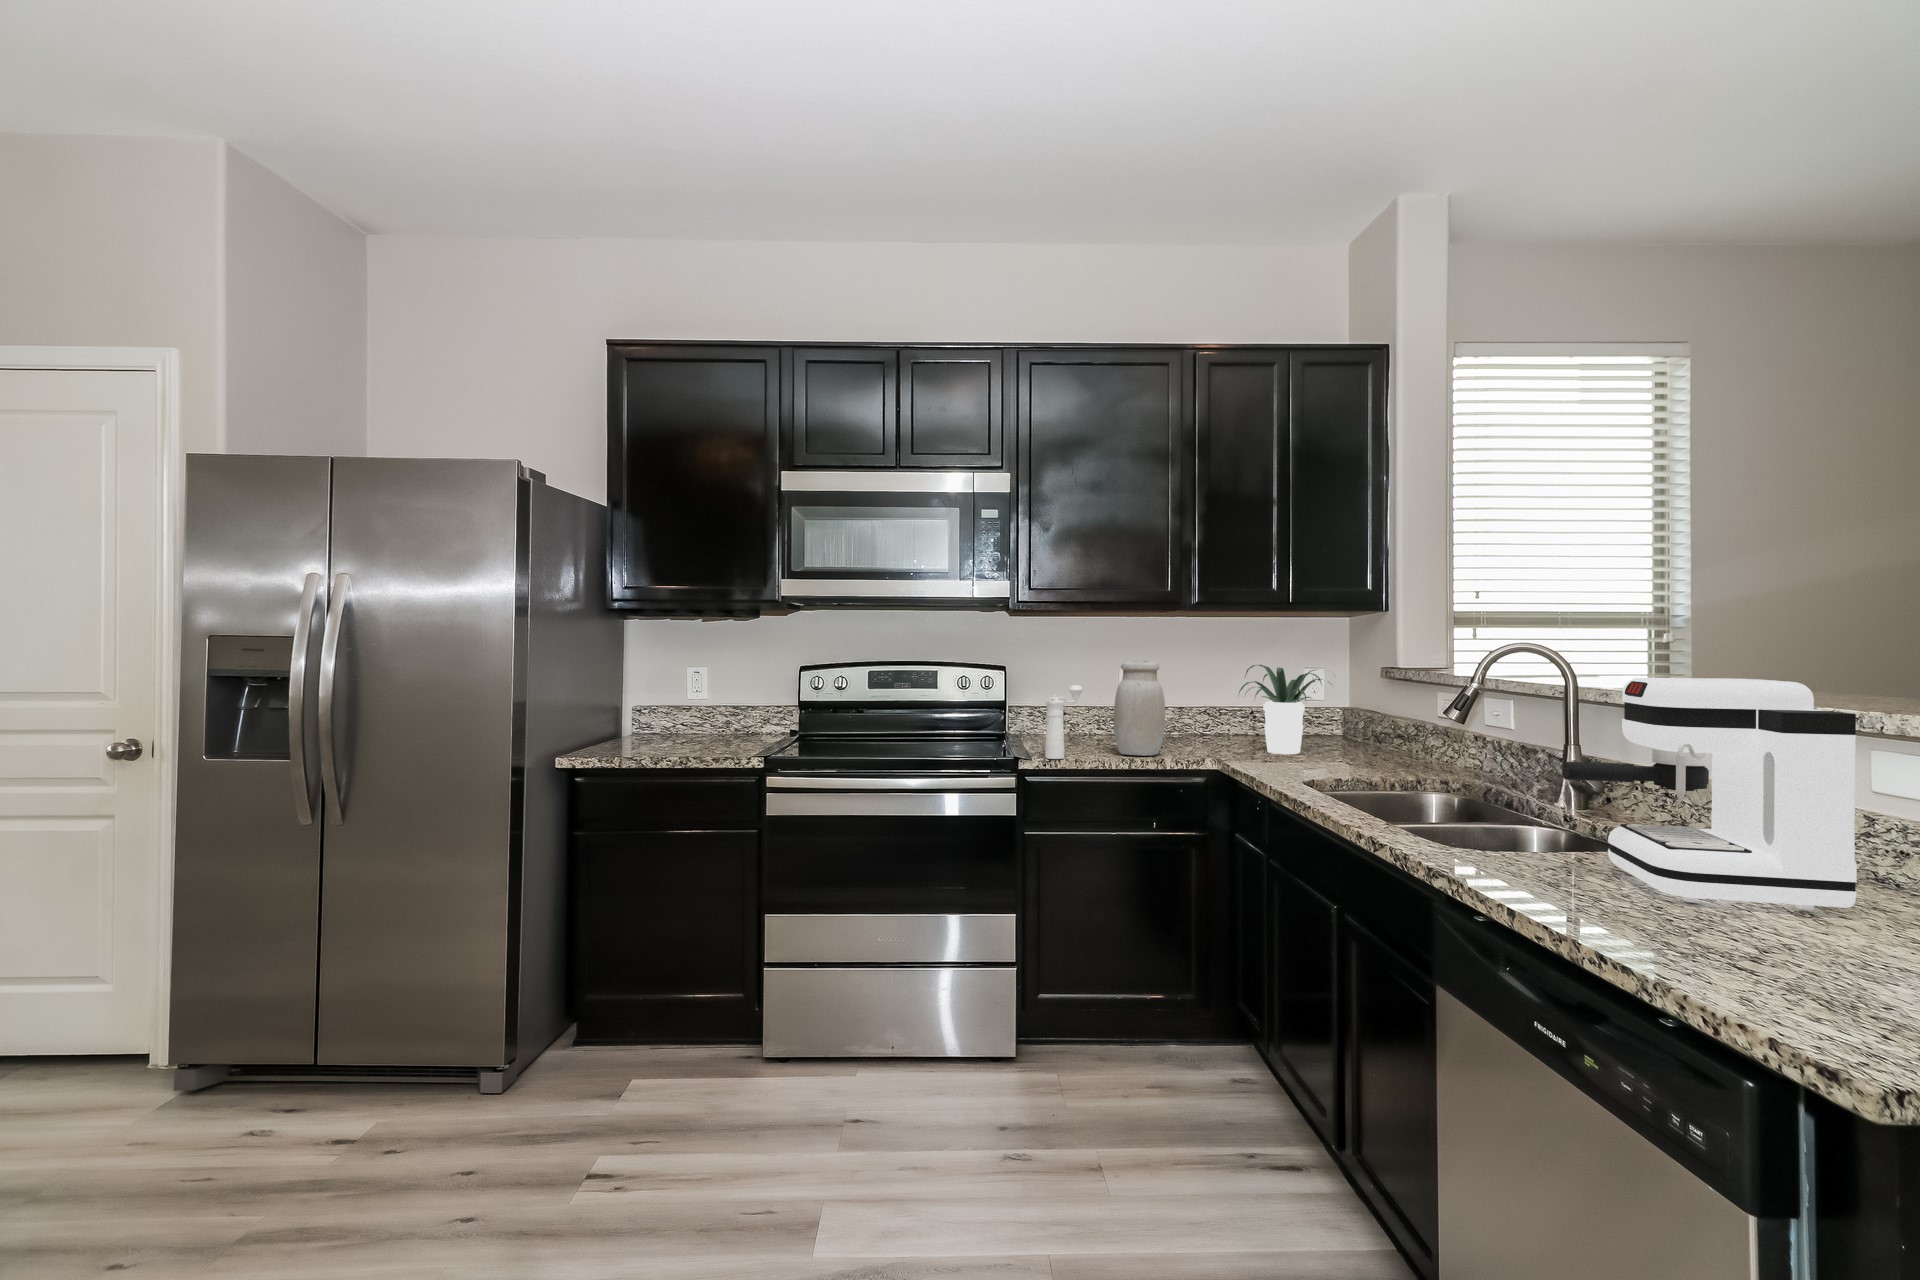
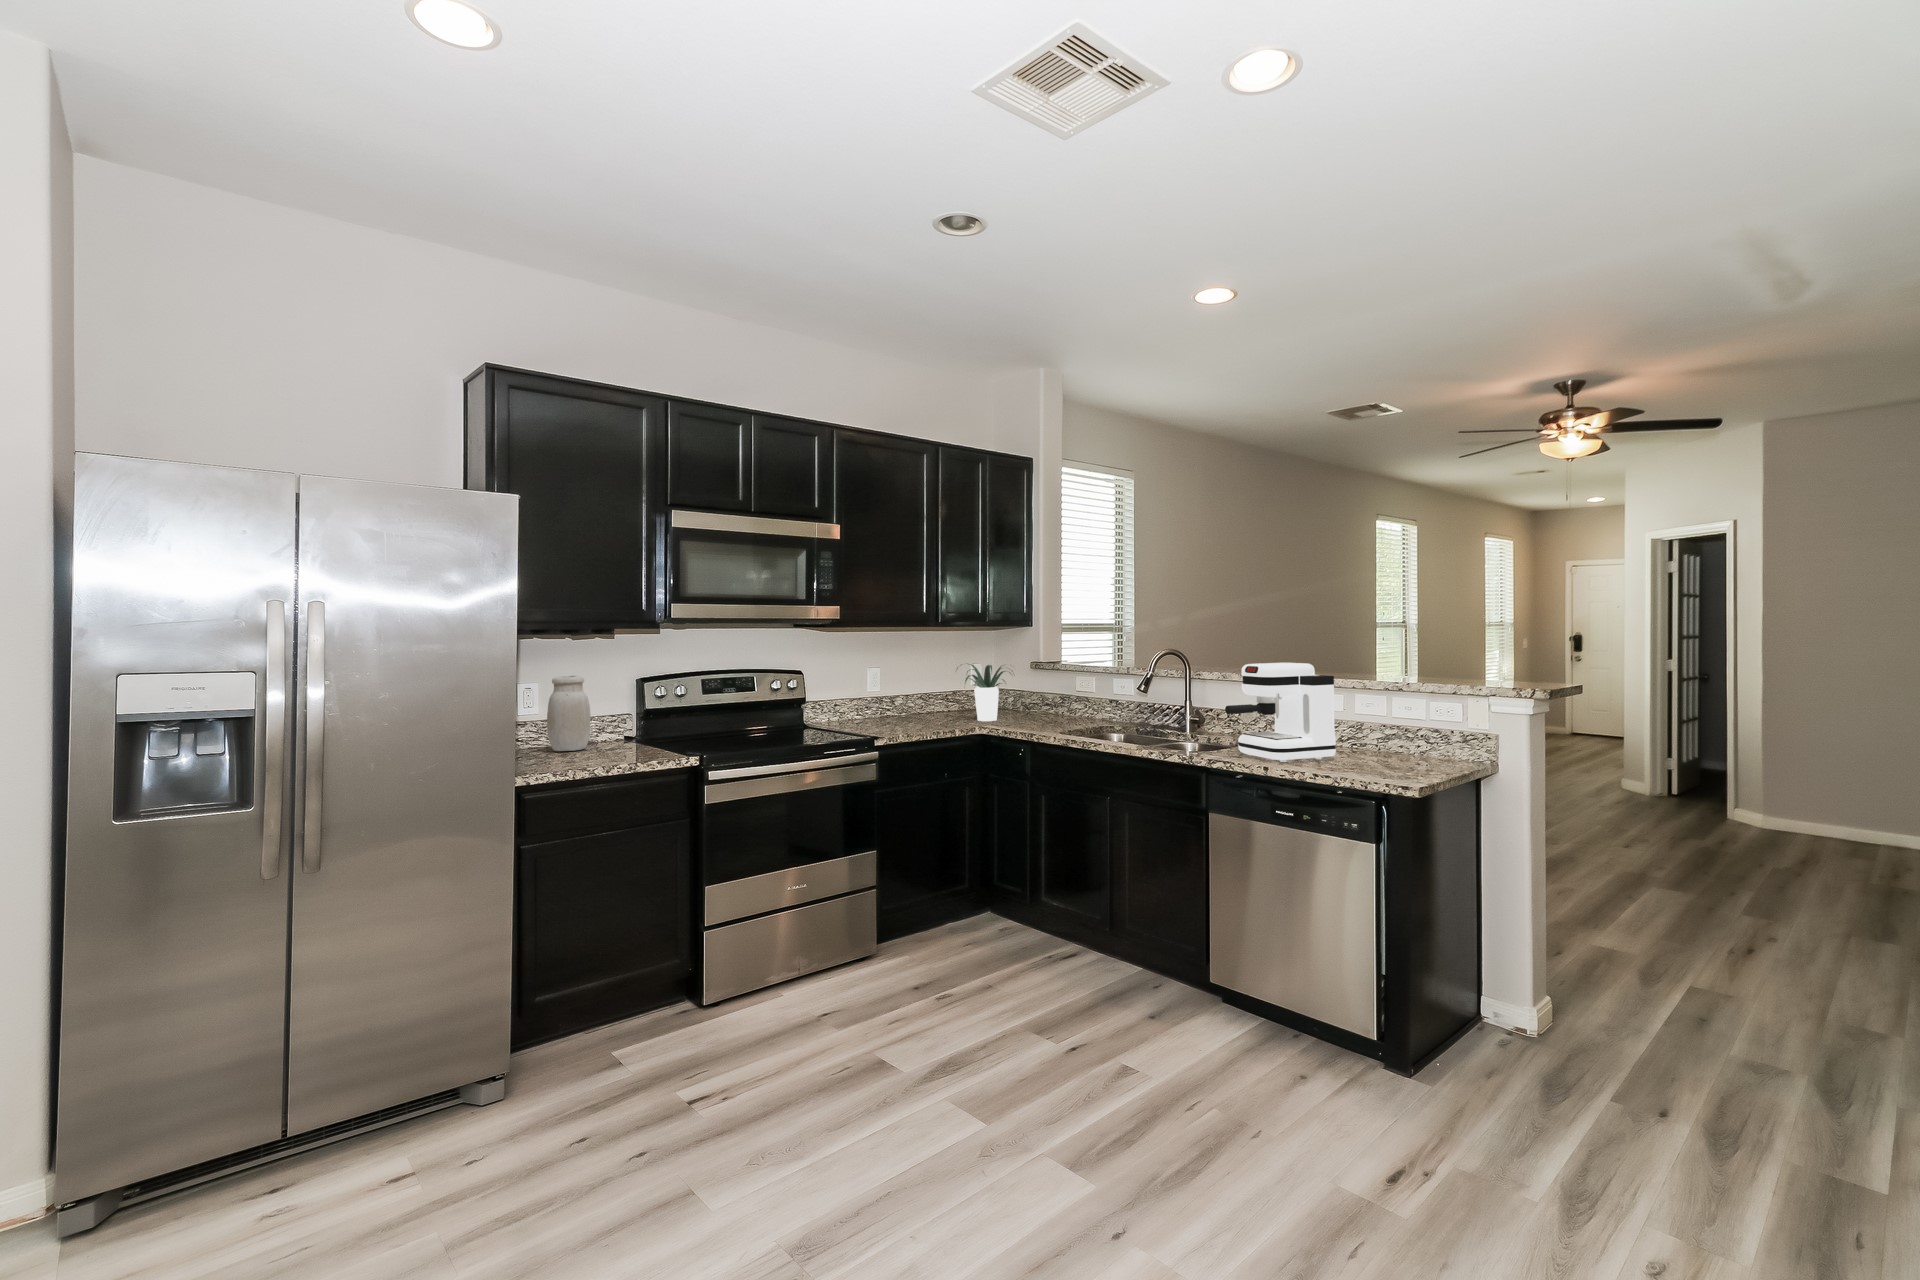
jar: present [1114,661,1165,756] -> present [547,676,591,751]
pepper mill: present [1045,685,1083,759] -> none [857,684,875,737]

